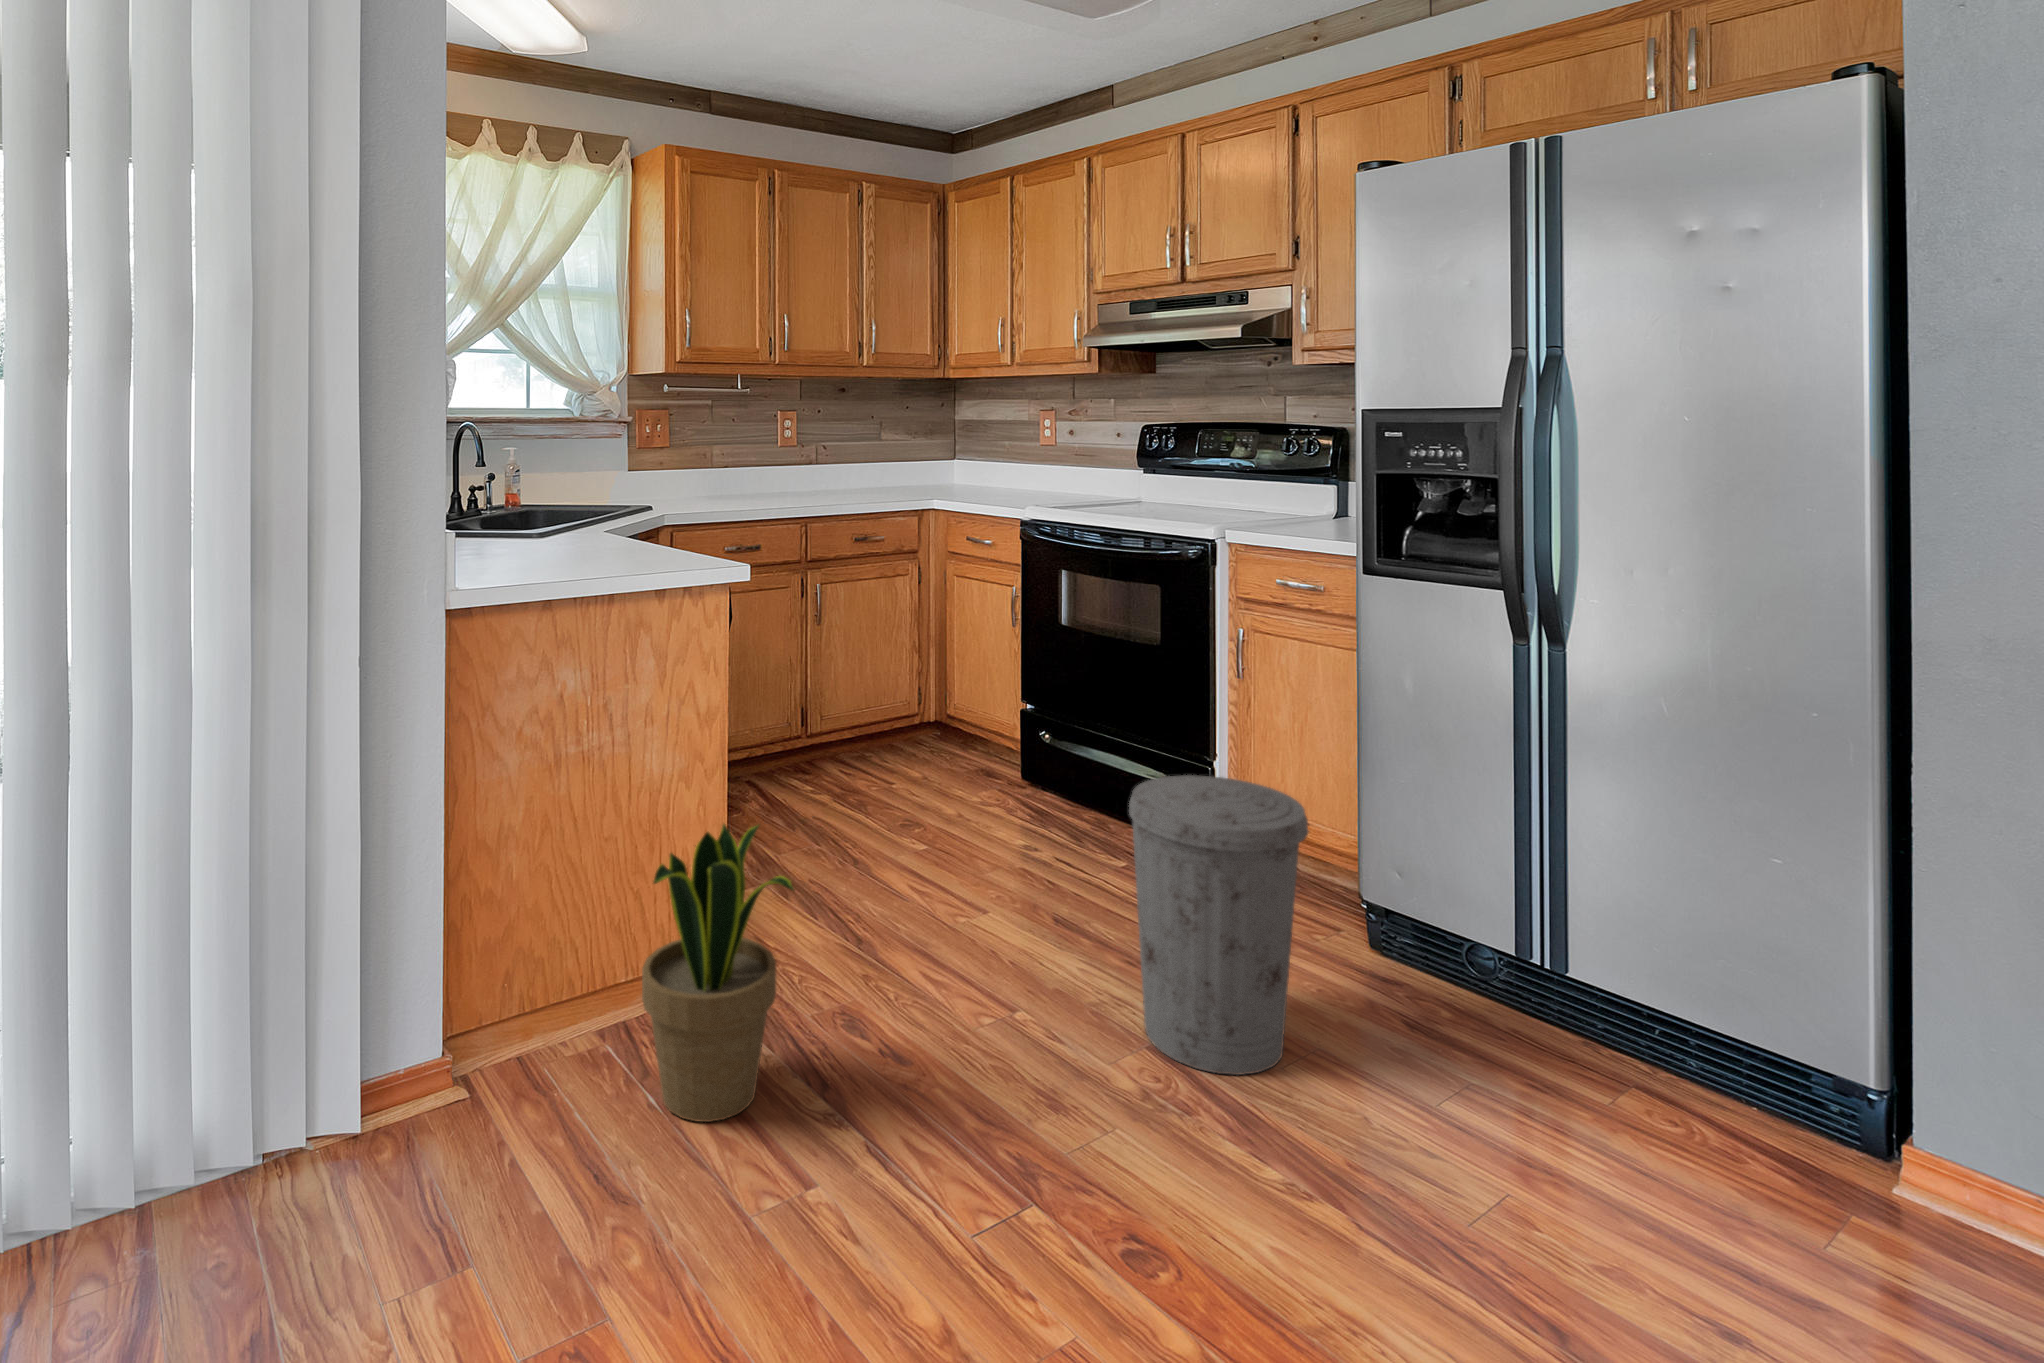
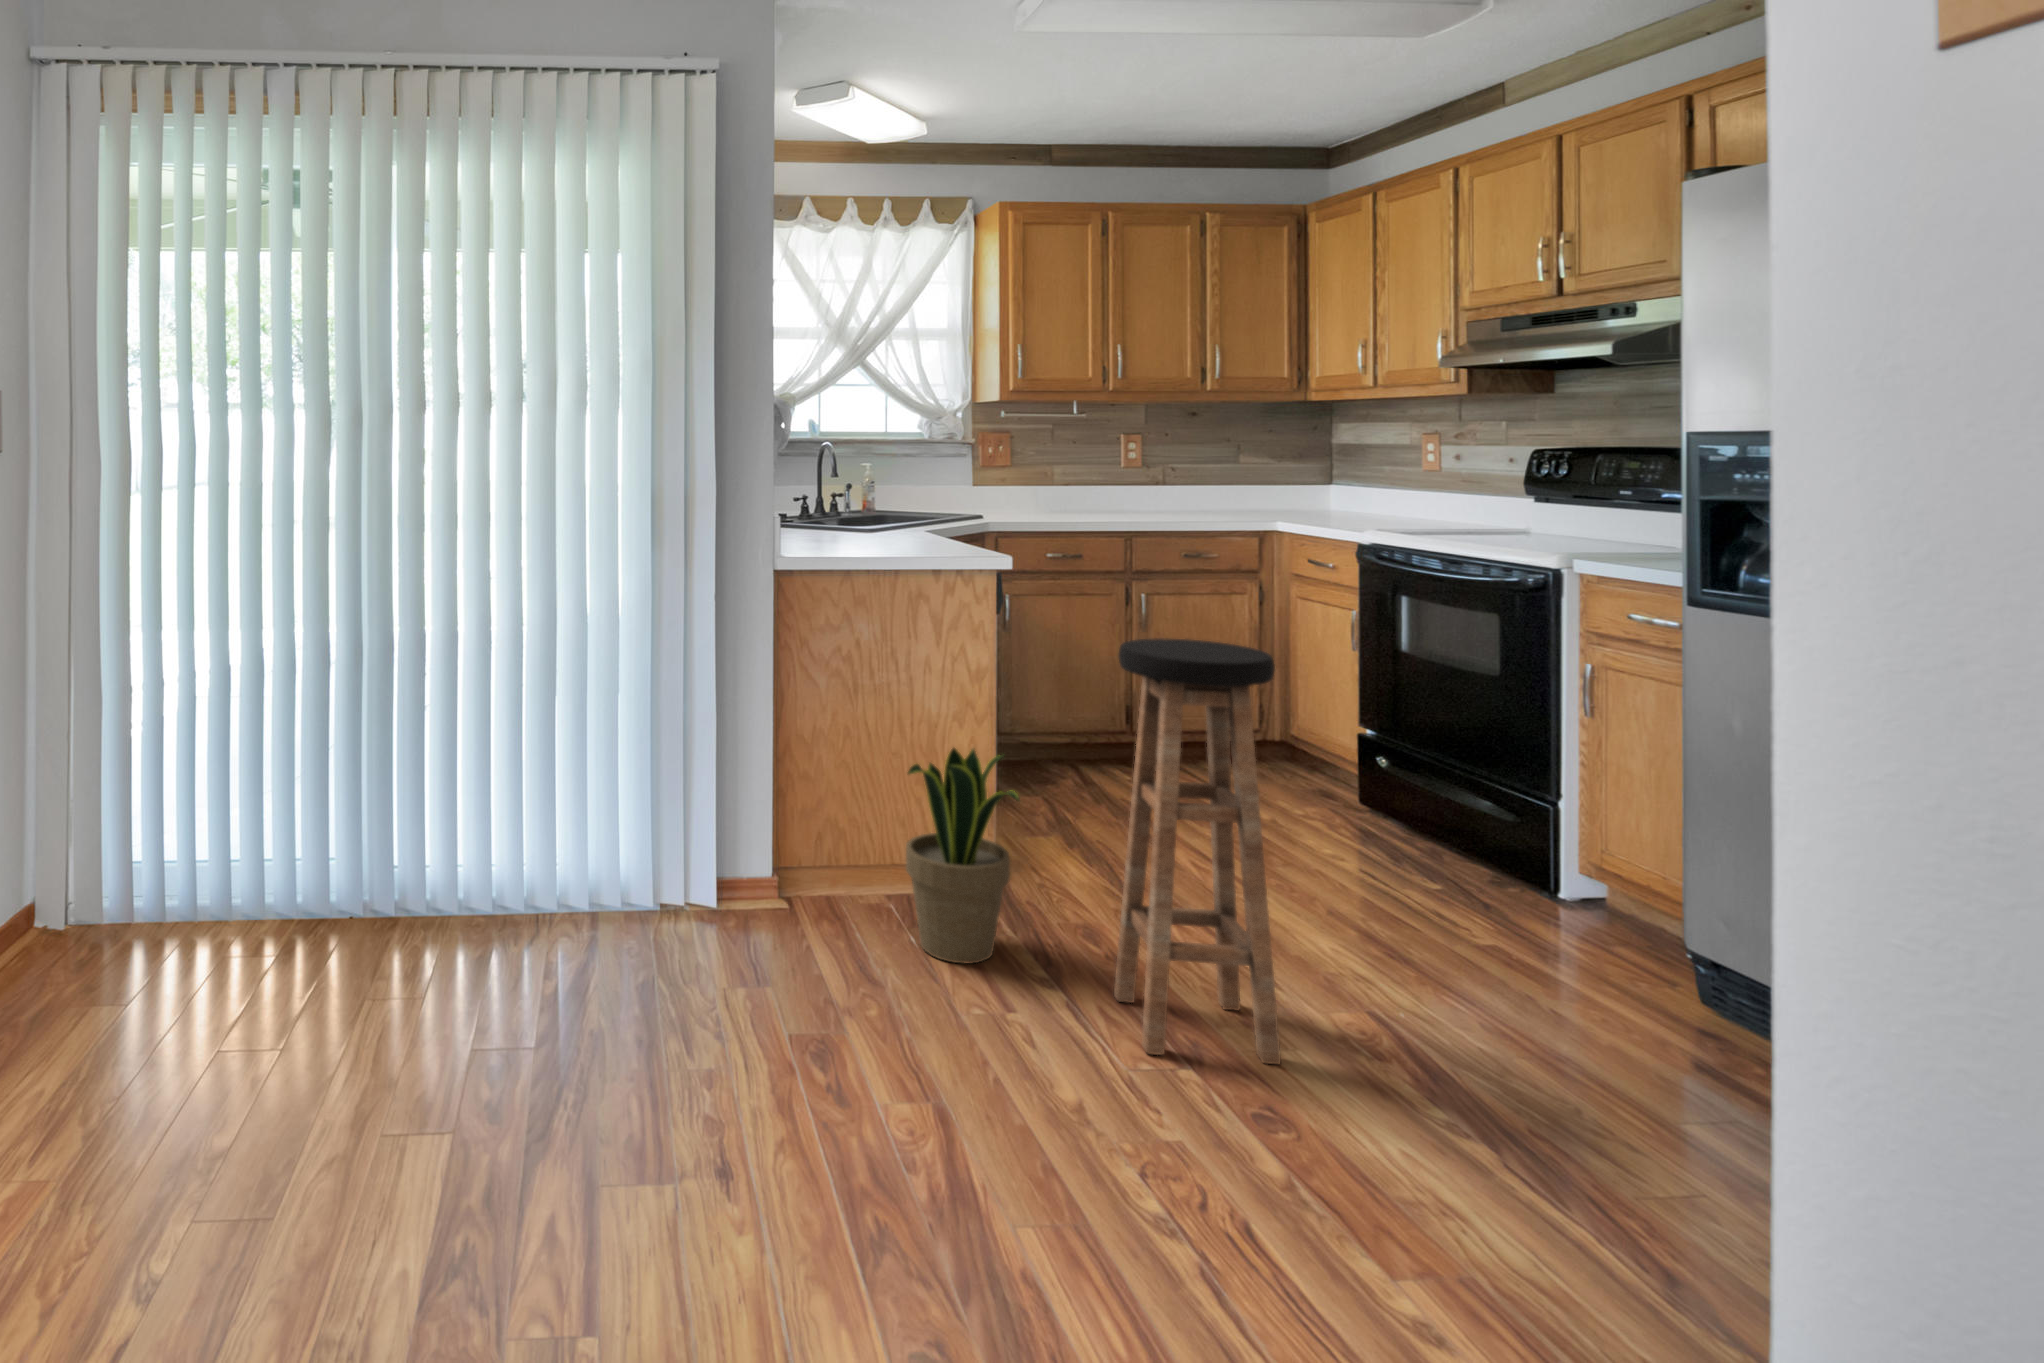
bar stool: none [911,661,1116,1203] -> present [1114,638,1281,1064]
trash can: present [1129,775,1309,1075] -> none [1352,775,1545,1051]

